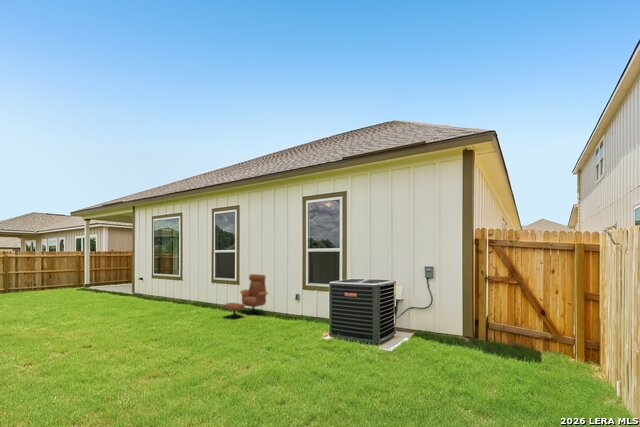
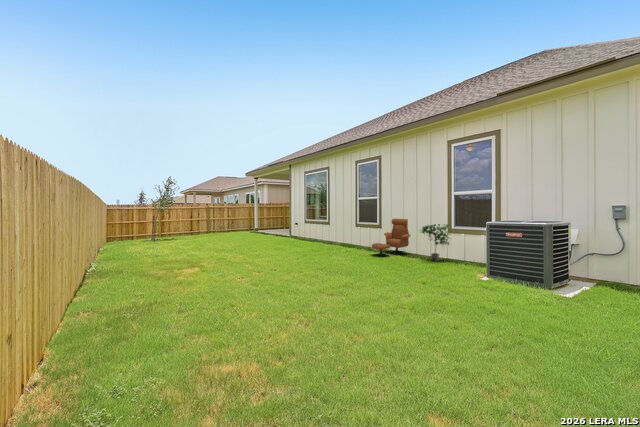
potted plant: none [274,281,306,321] -> present [422,224,451,261]

